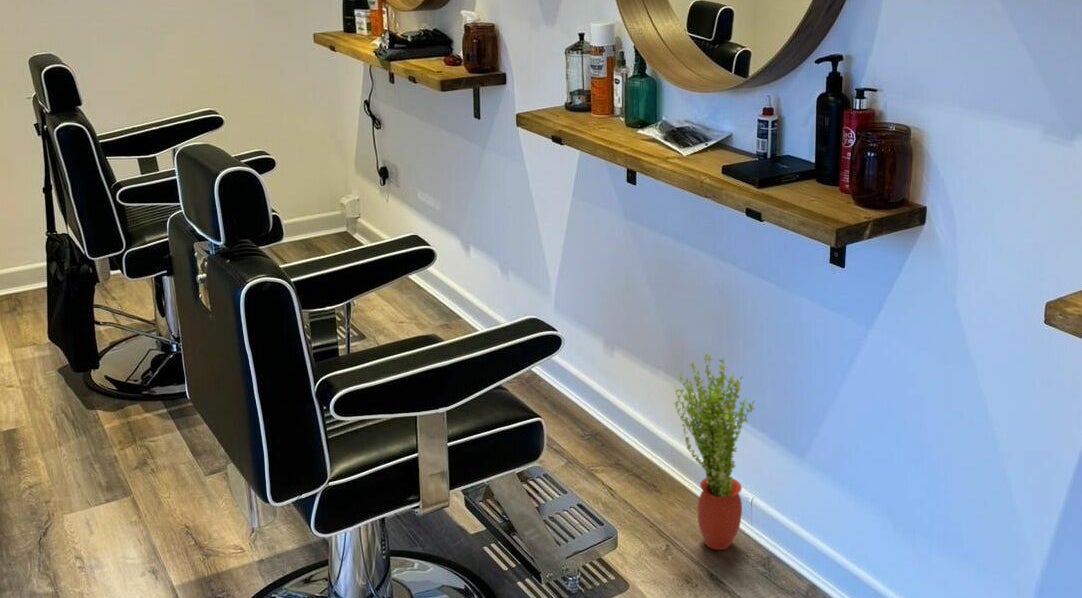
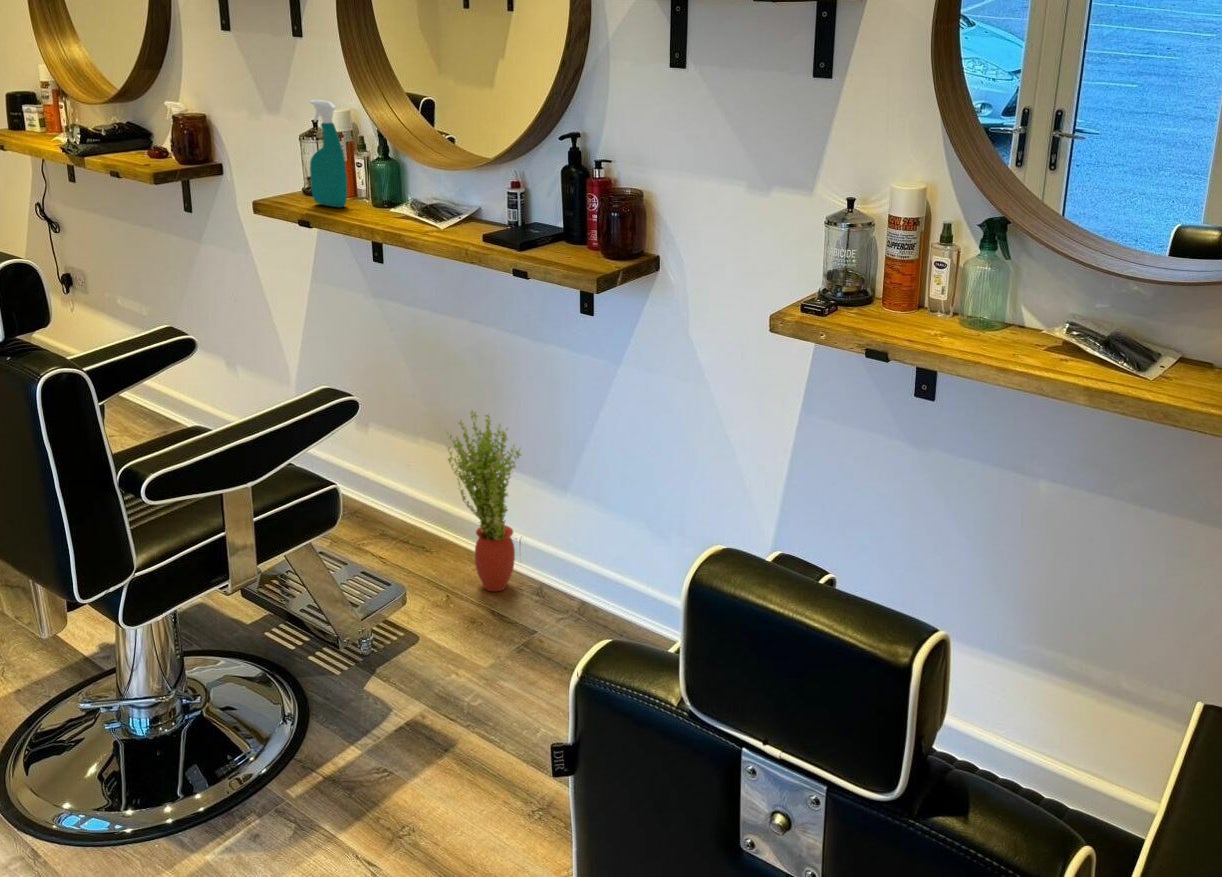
spray bottle: none [567,14,601,125] -> present [310,100,347,207]

